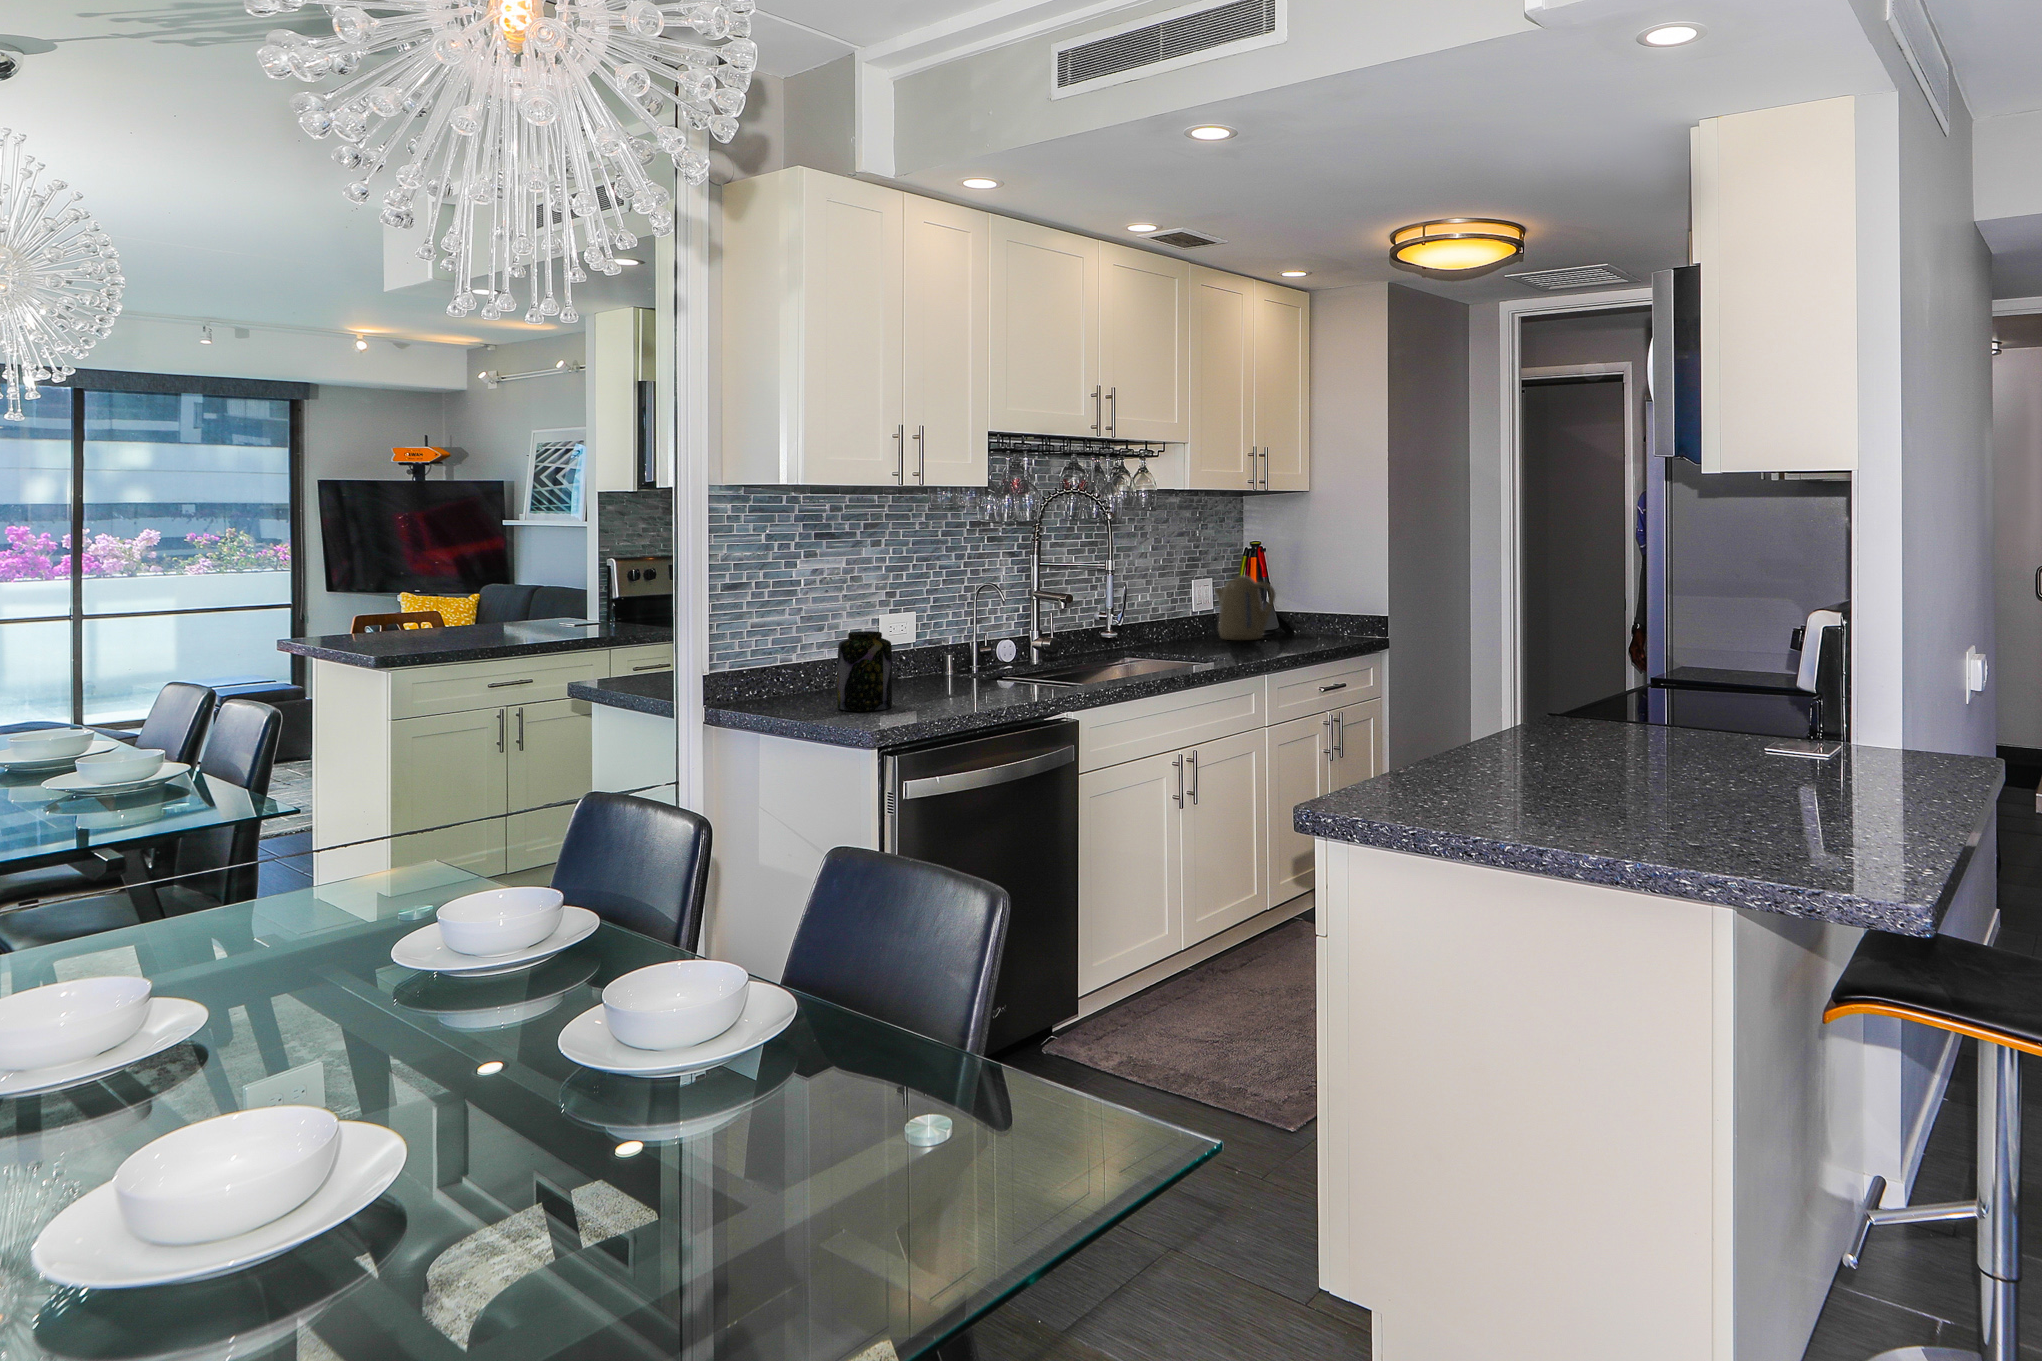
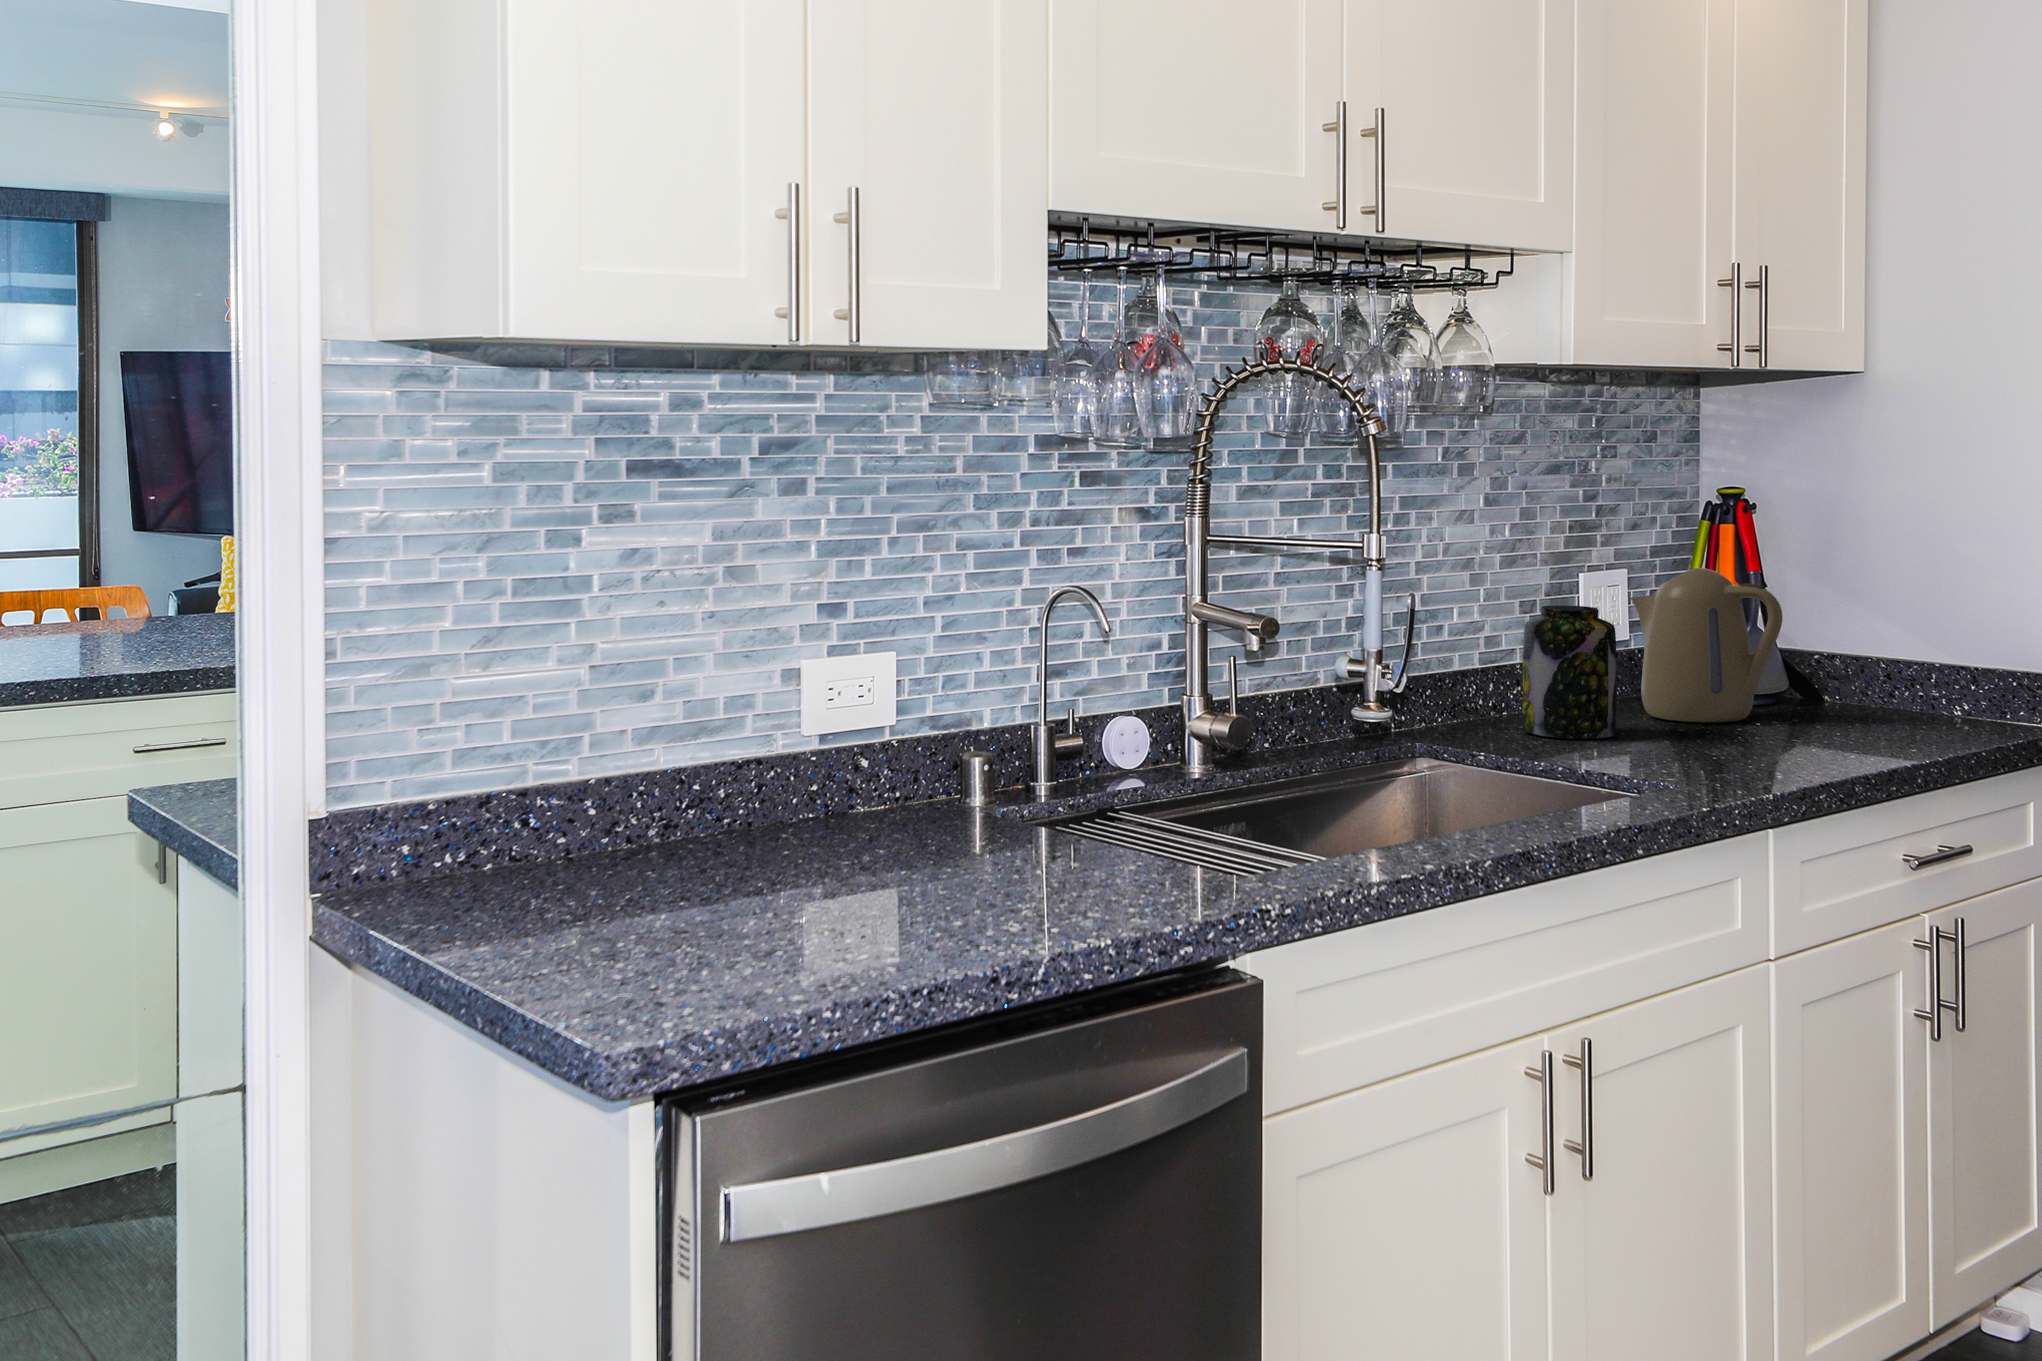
jar: present [837,631,892,711] -> present [1523,605,1616,739]

